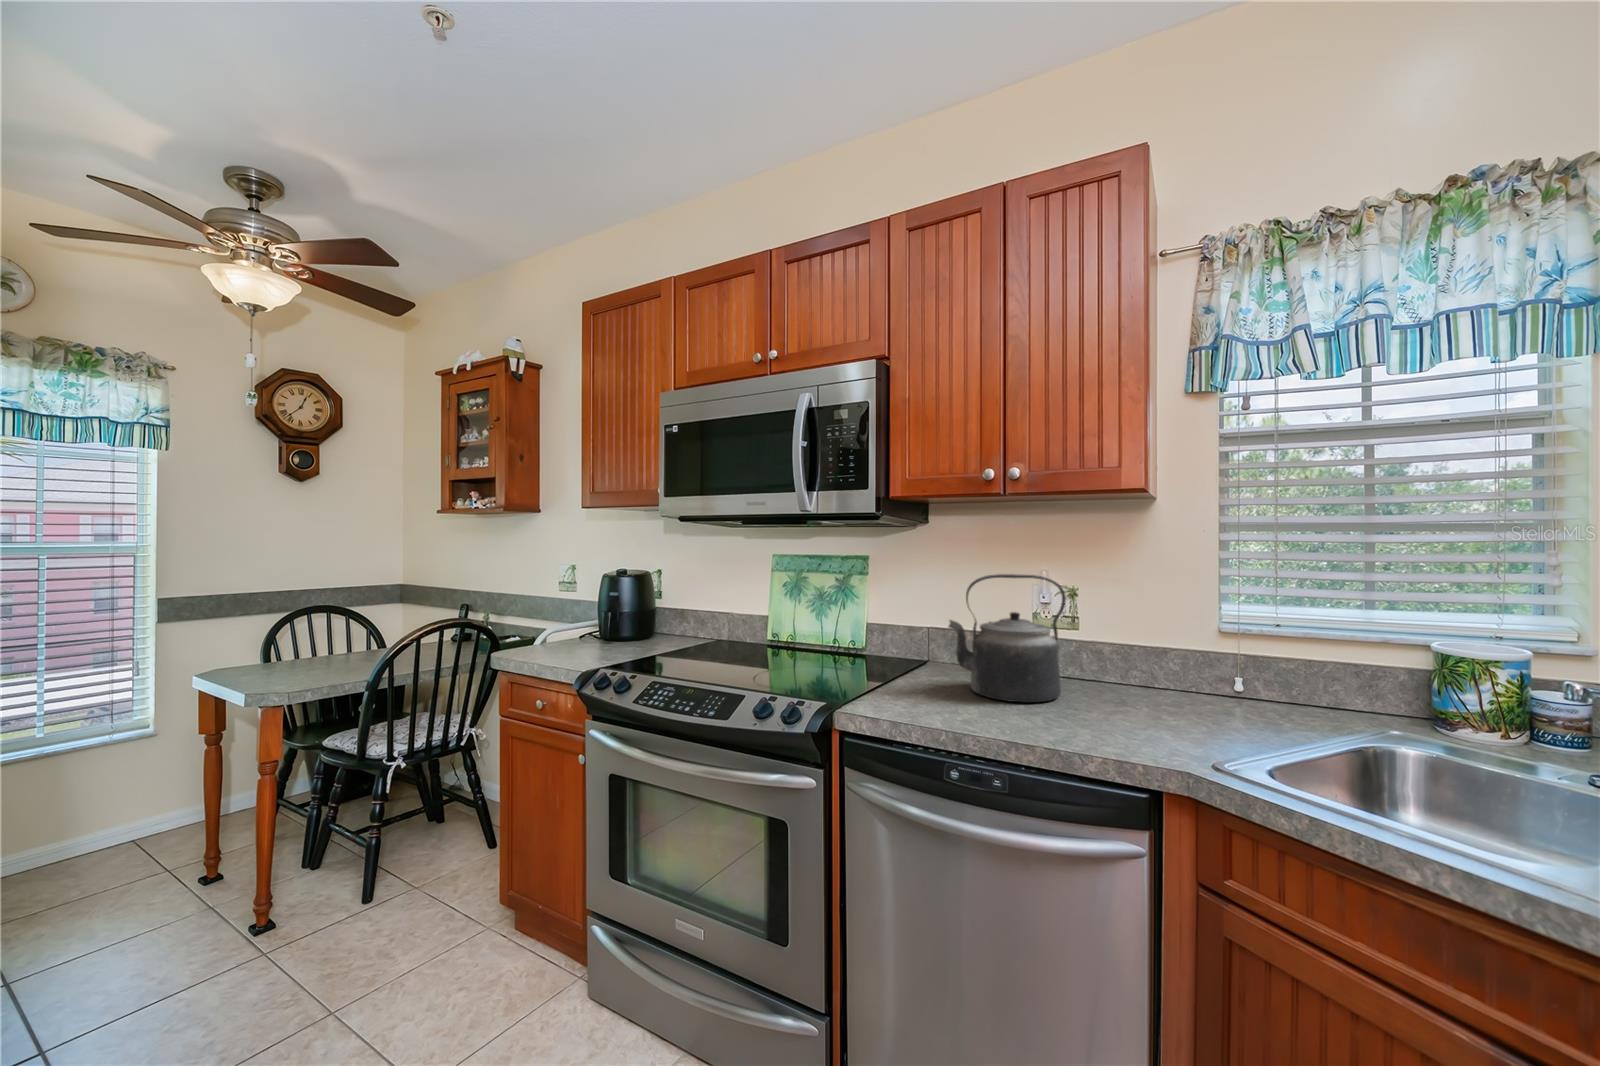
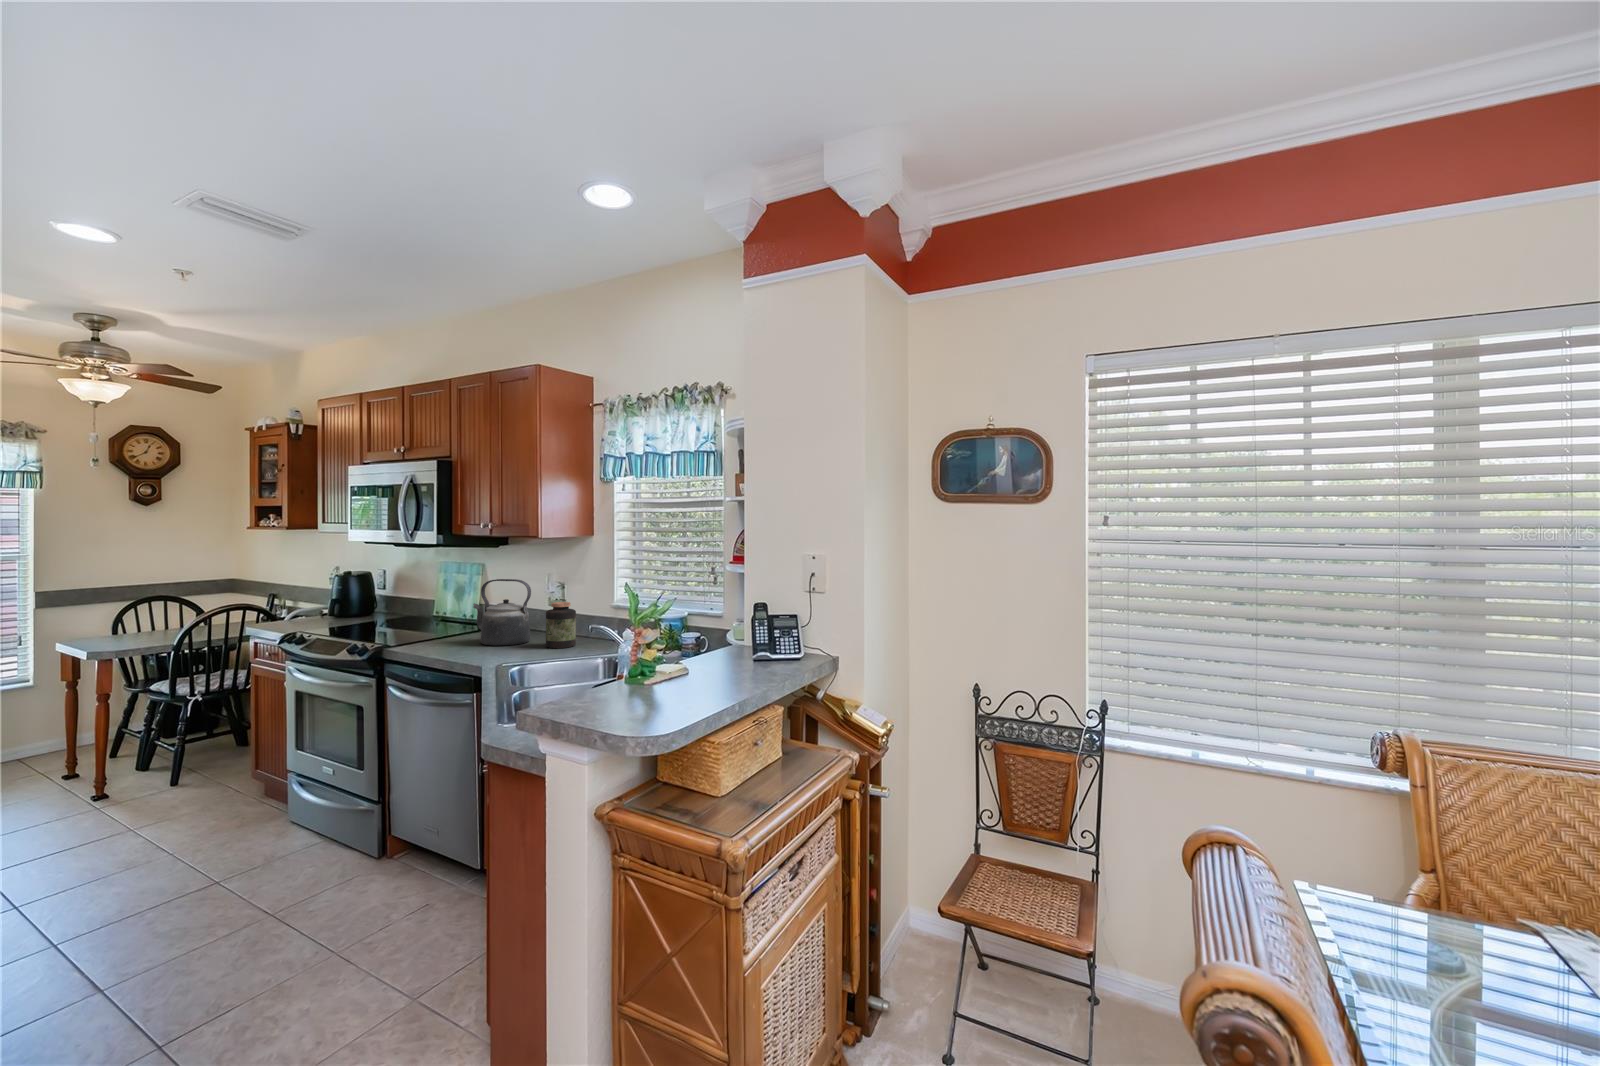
jar: none [1120,618,1183,710] -> present [546,602,576,648]

